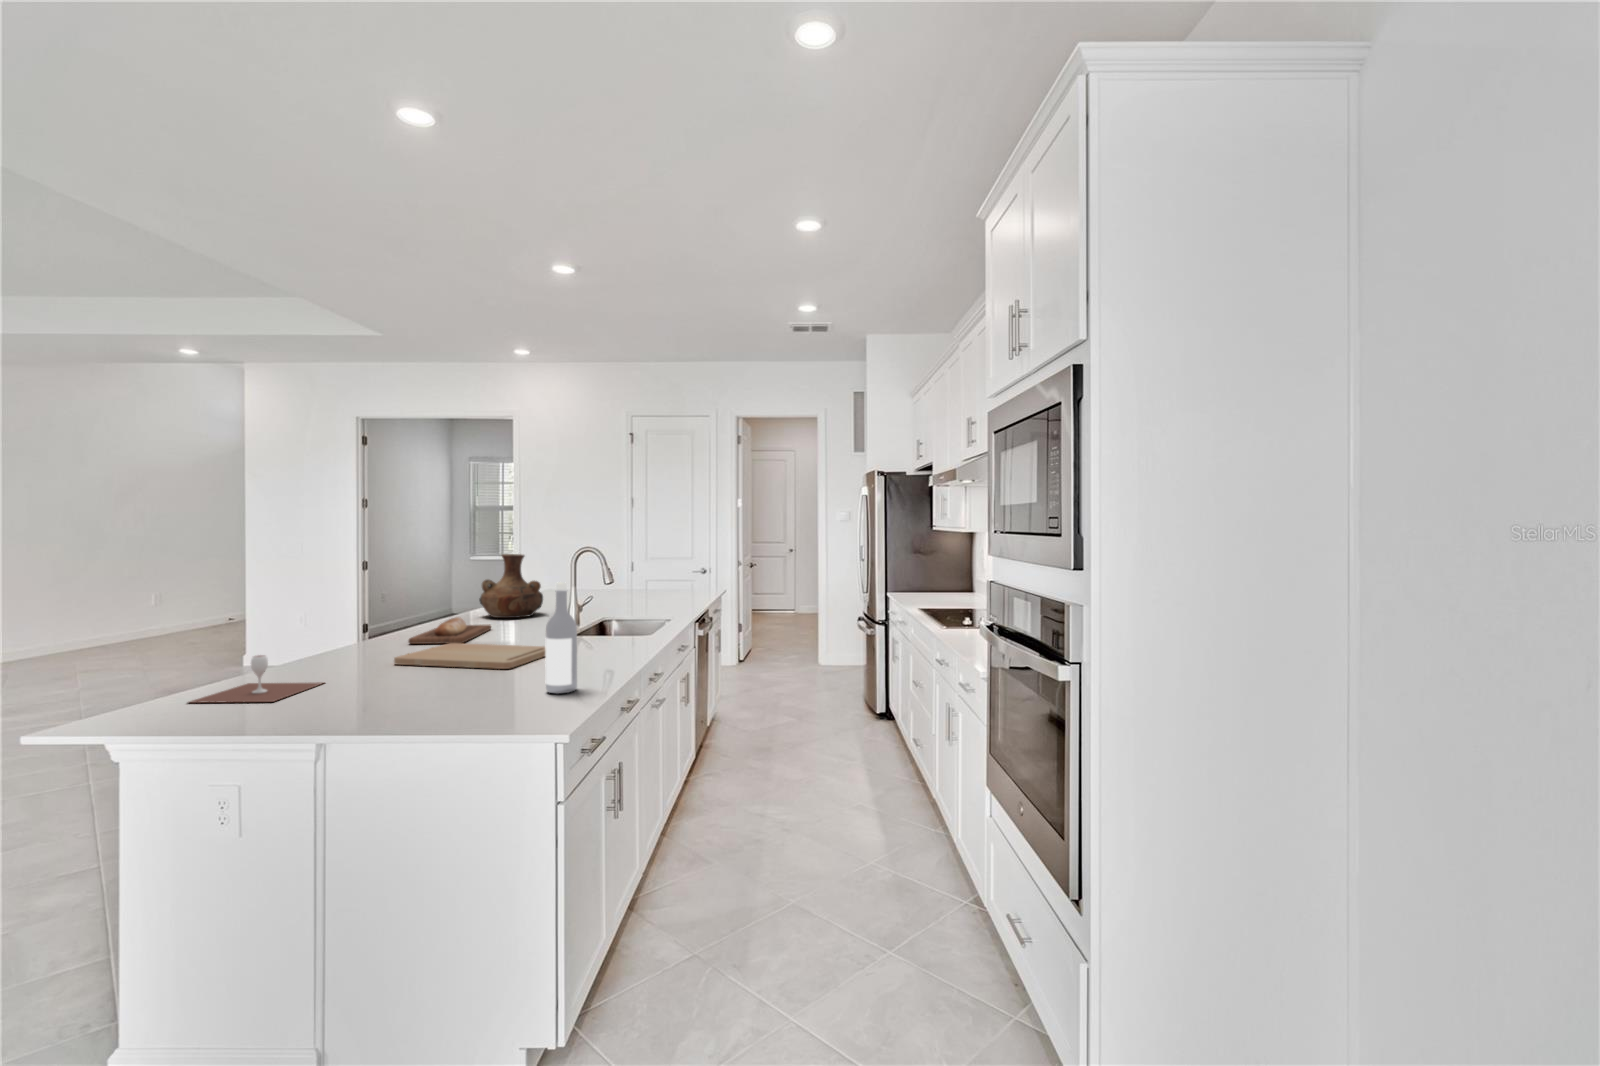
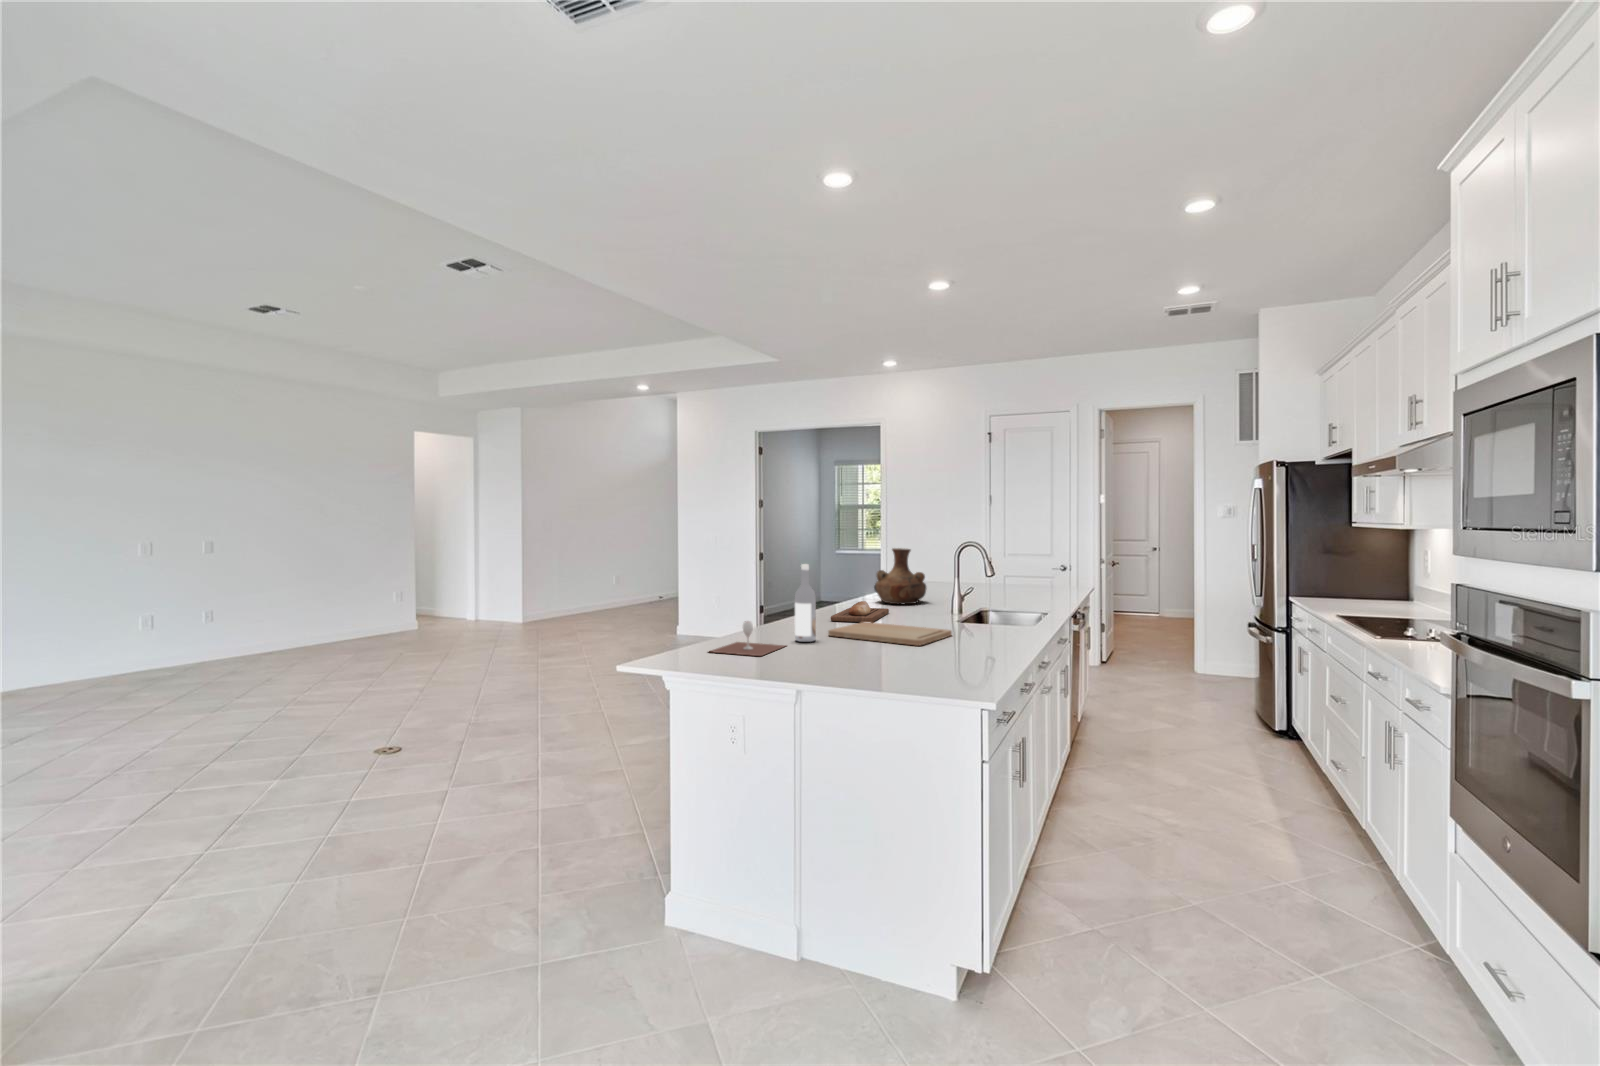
wine bottle: present [545,582,577,694] -> present [795,564,816,642]

